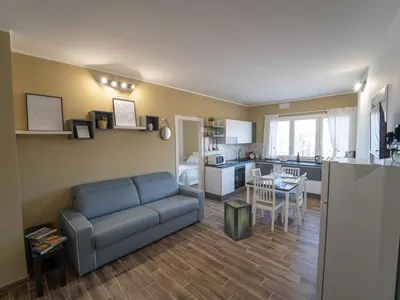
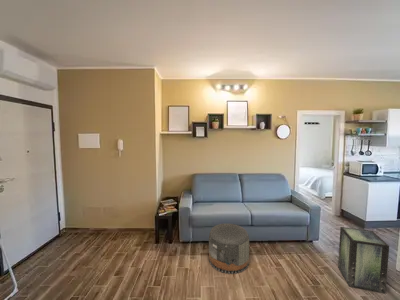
pouf: none [125,228,169,281] -> present [209,223,249,274]

